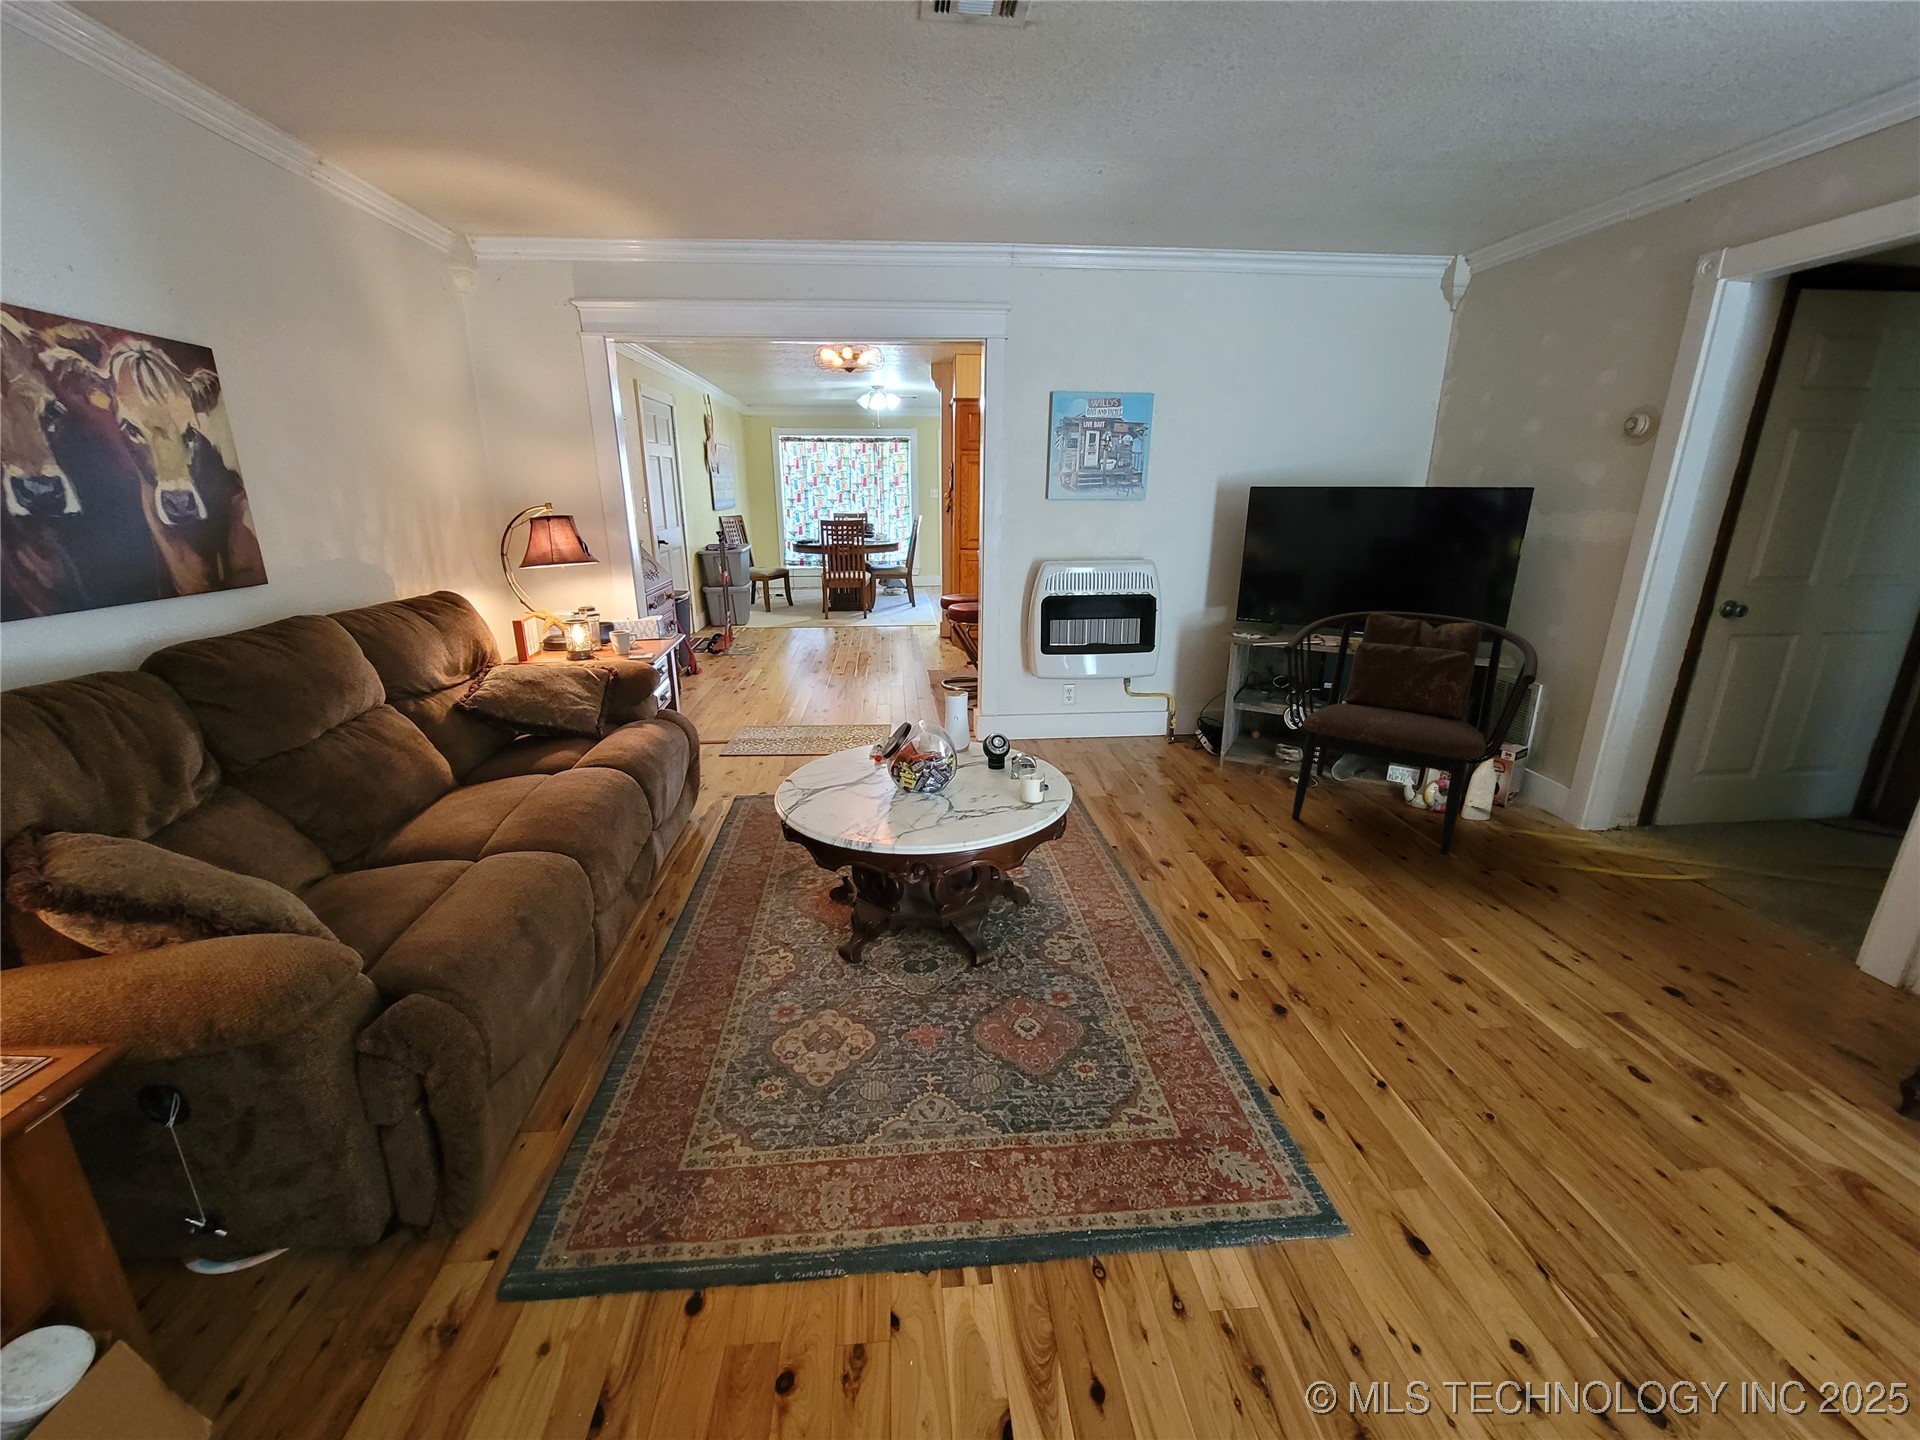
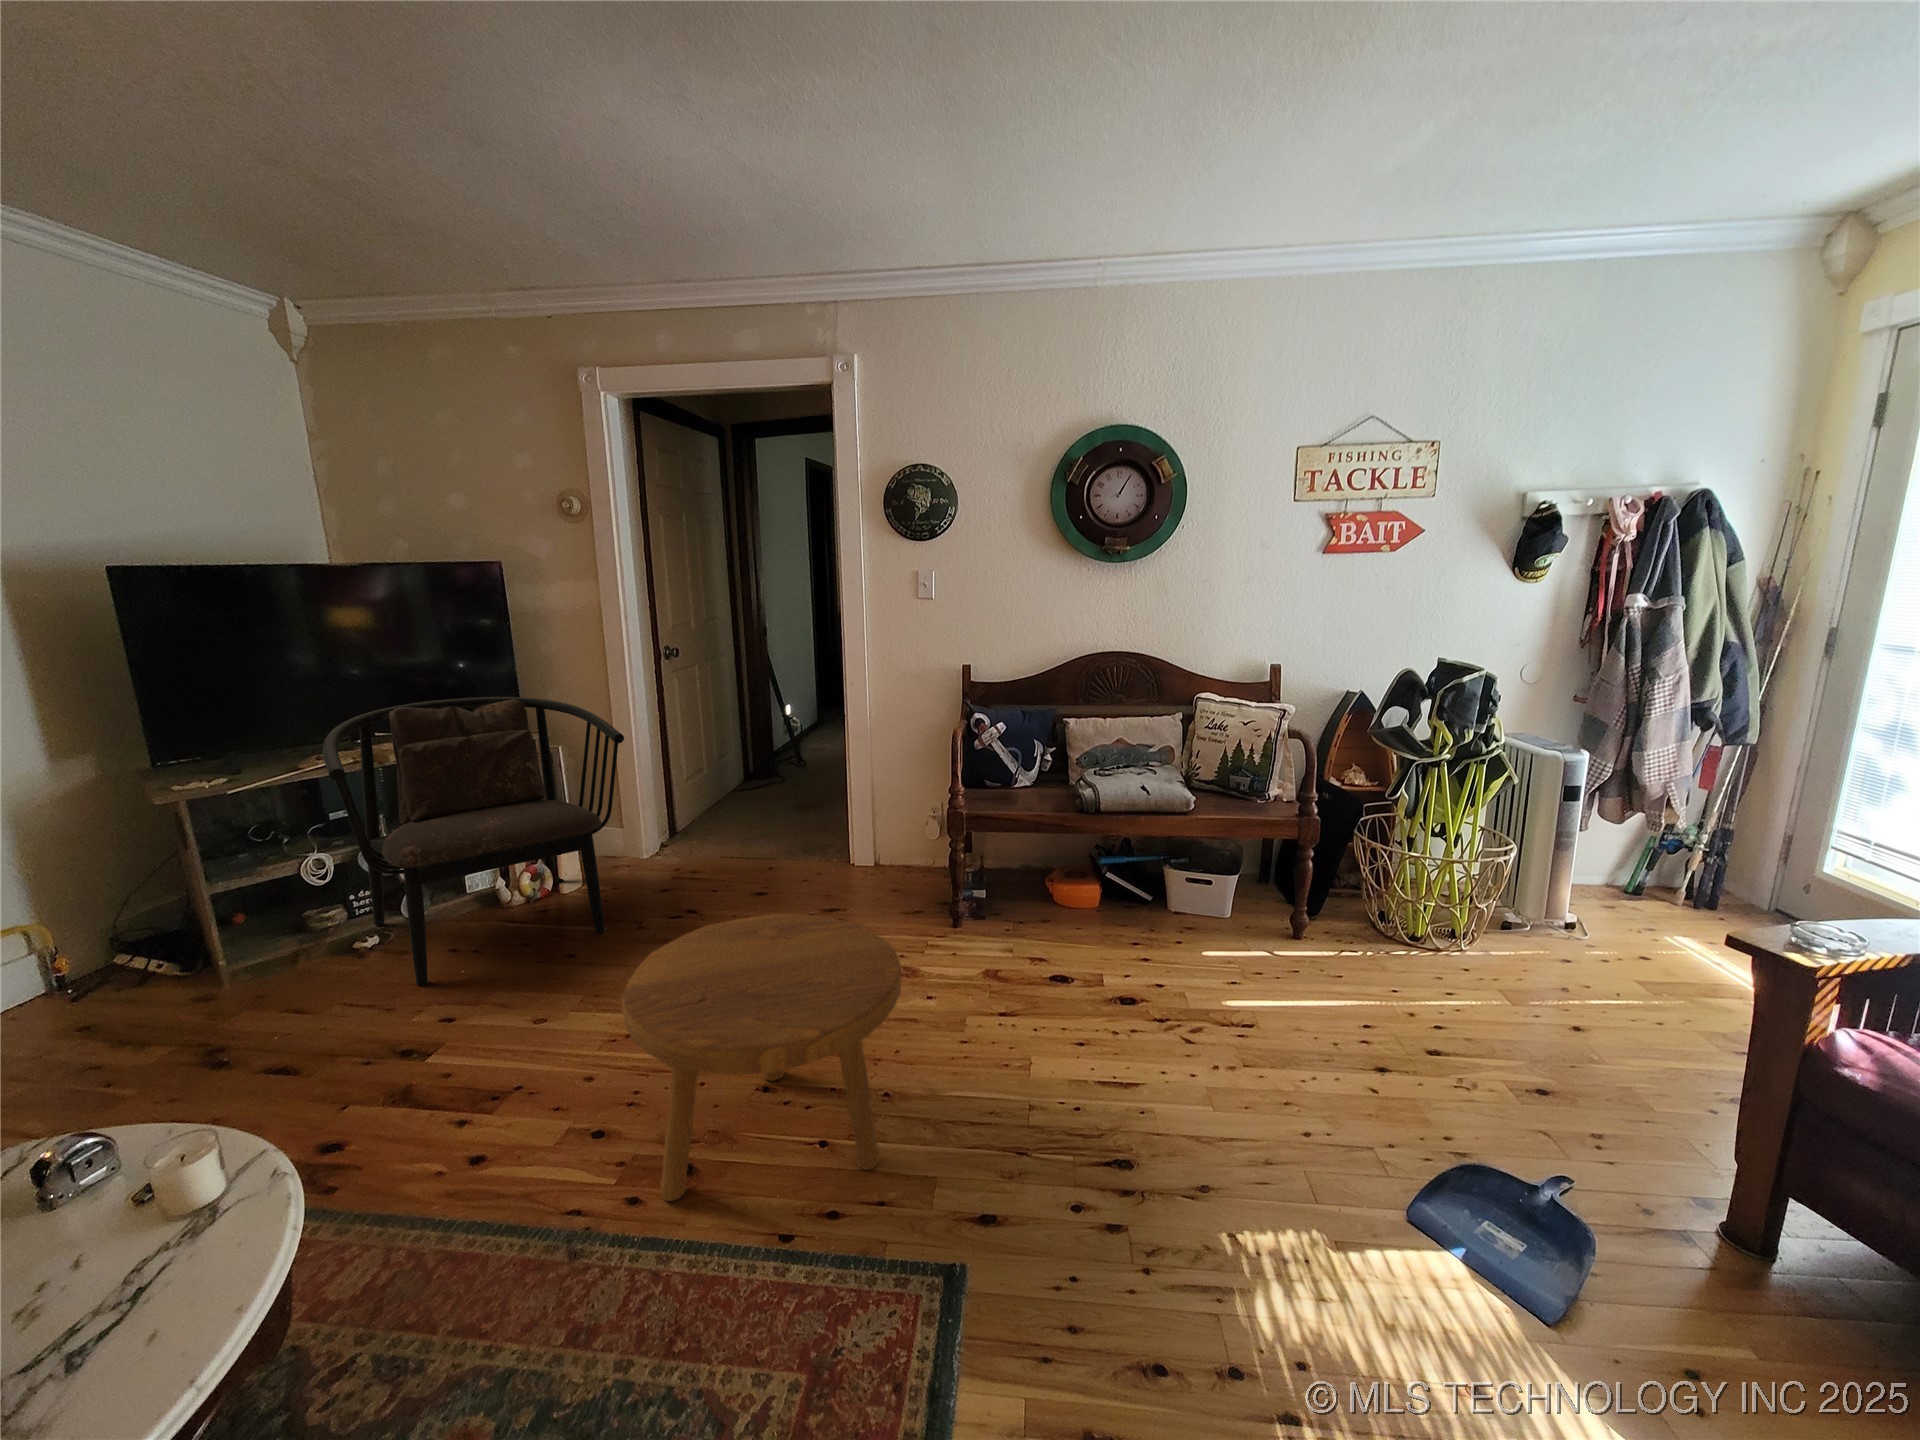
footstool: none [1243,841,1534,1131] -> present [622,914,901,1201]

